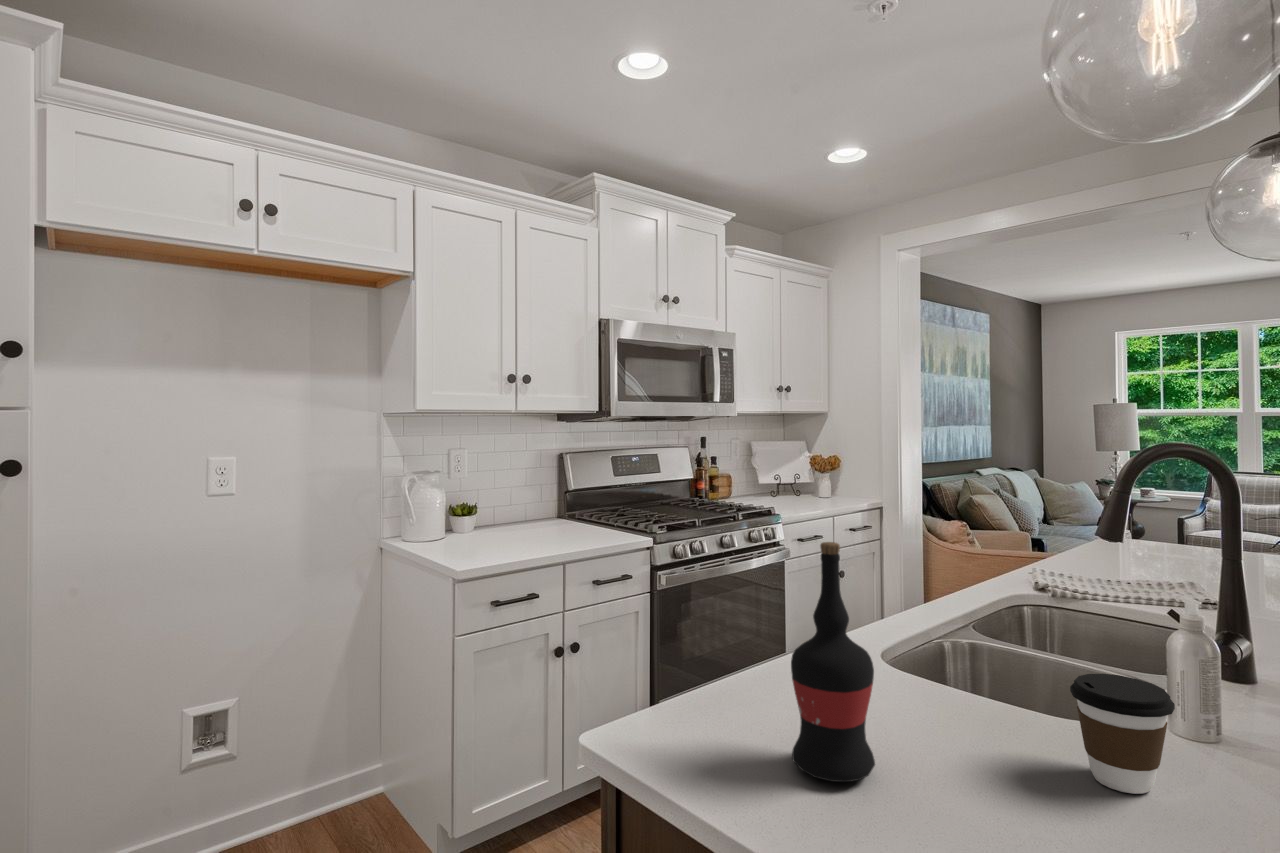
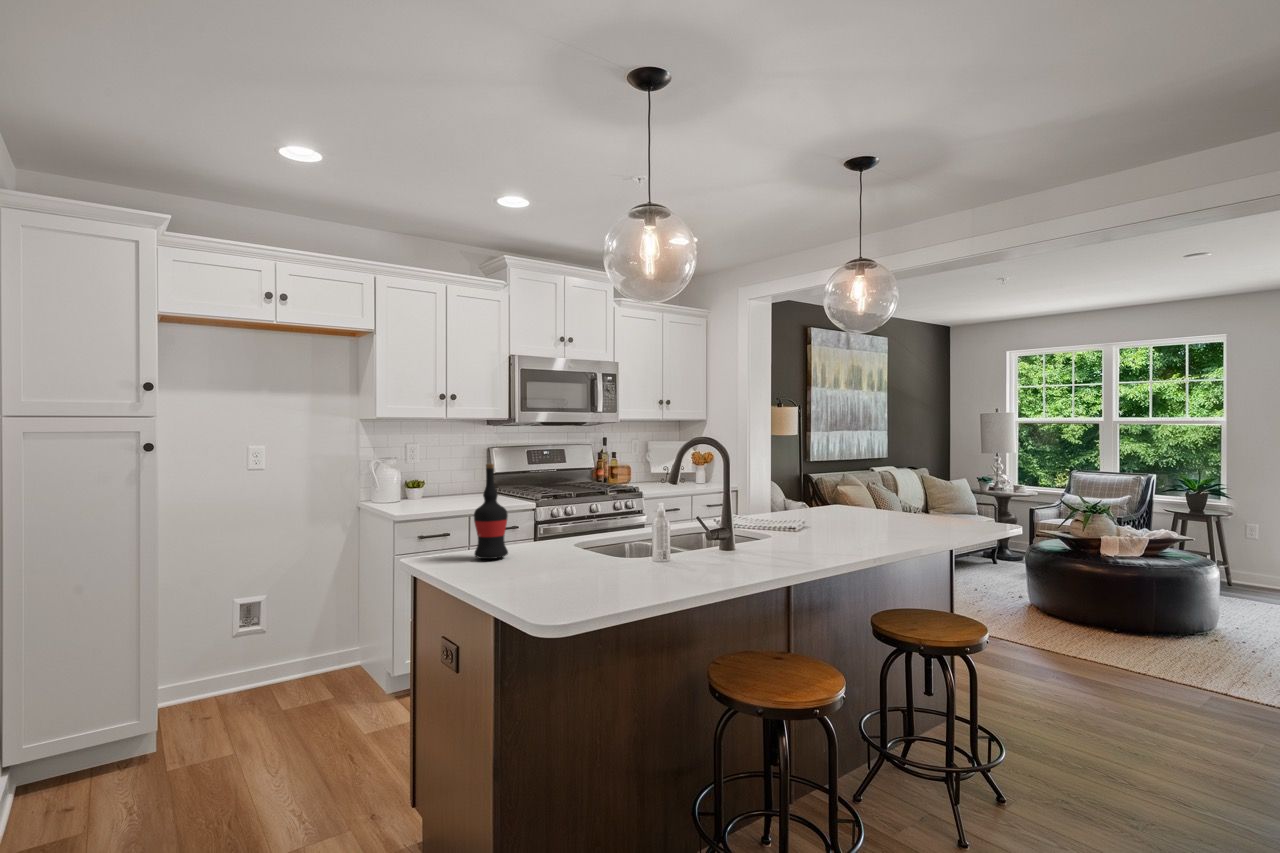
coffee cup: present [1070,674,1175,794] -> none [584,519,619,561]

